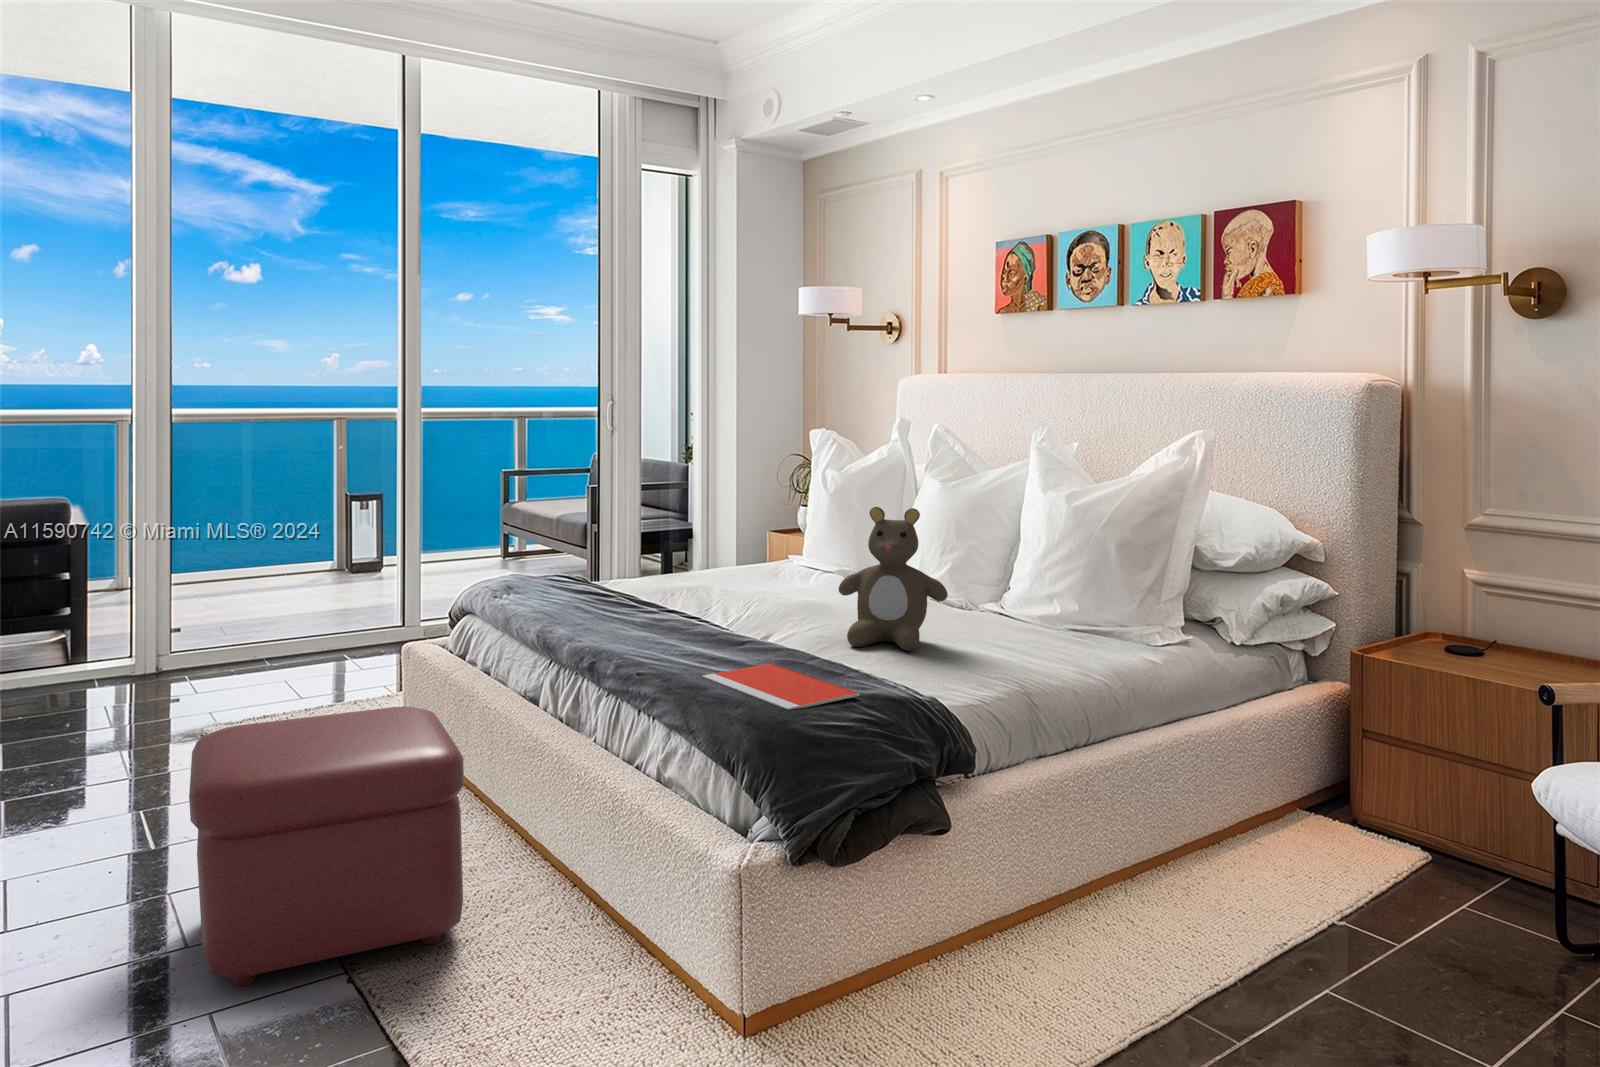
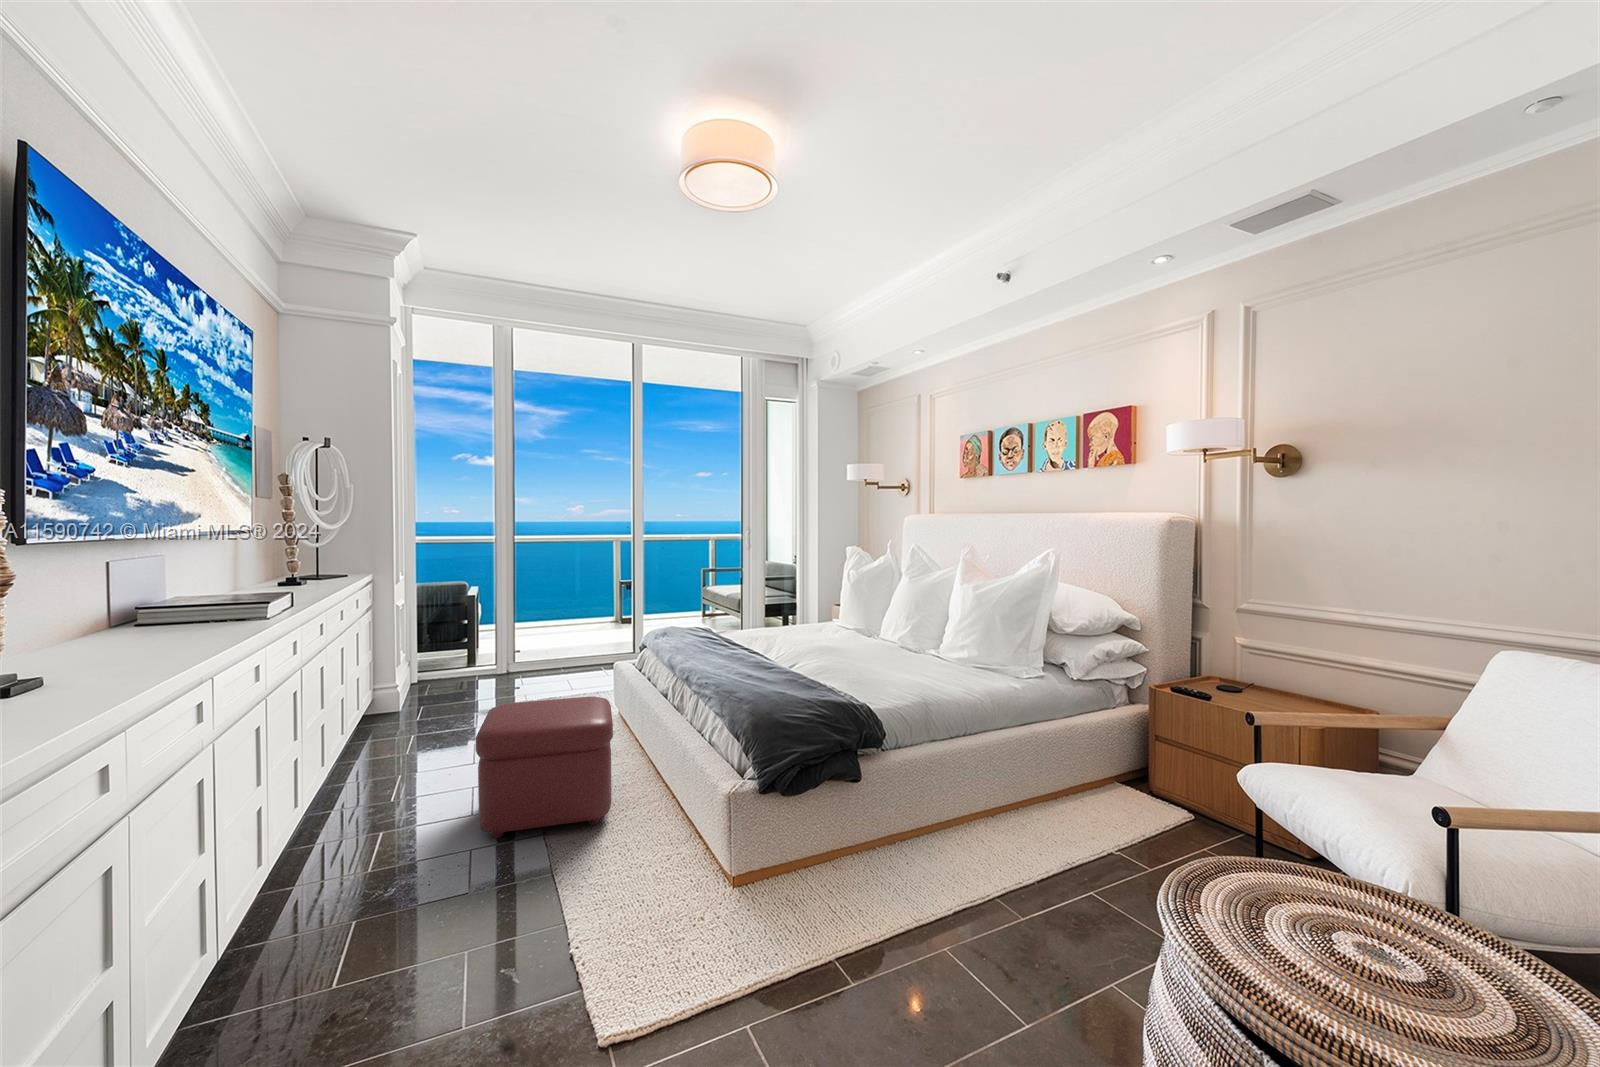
teddy bear: present [839,507,948,651] -> none [833,594,893,676]
notebook: present [702,663,860,710] -> none [737,681,814,708]

